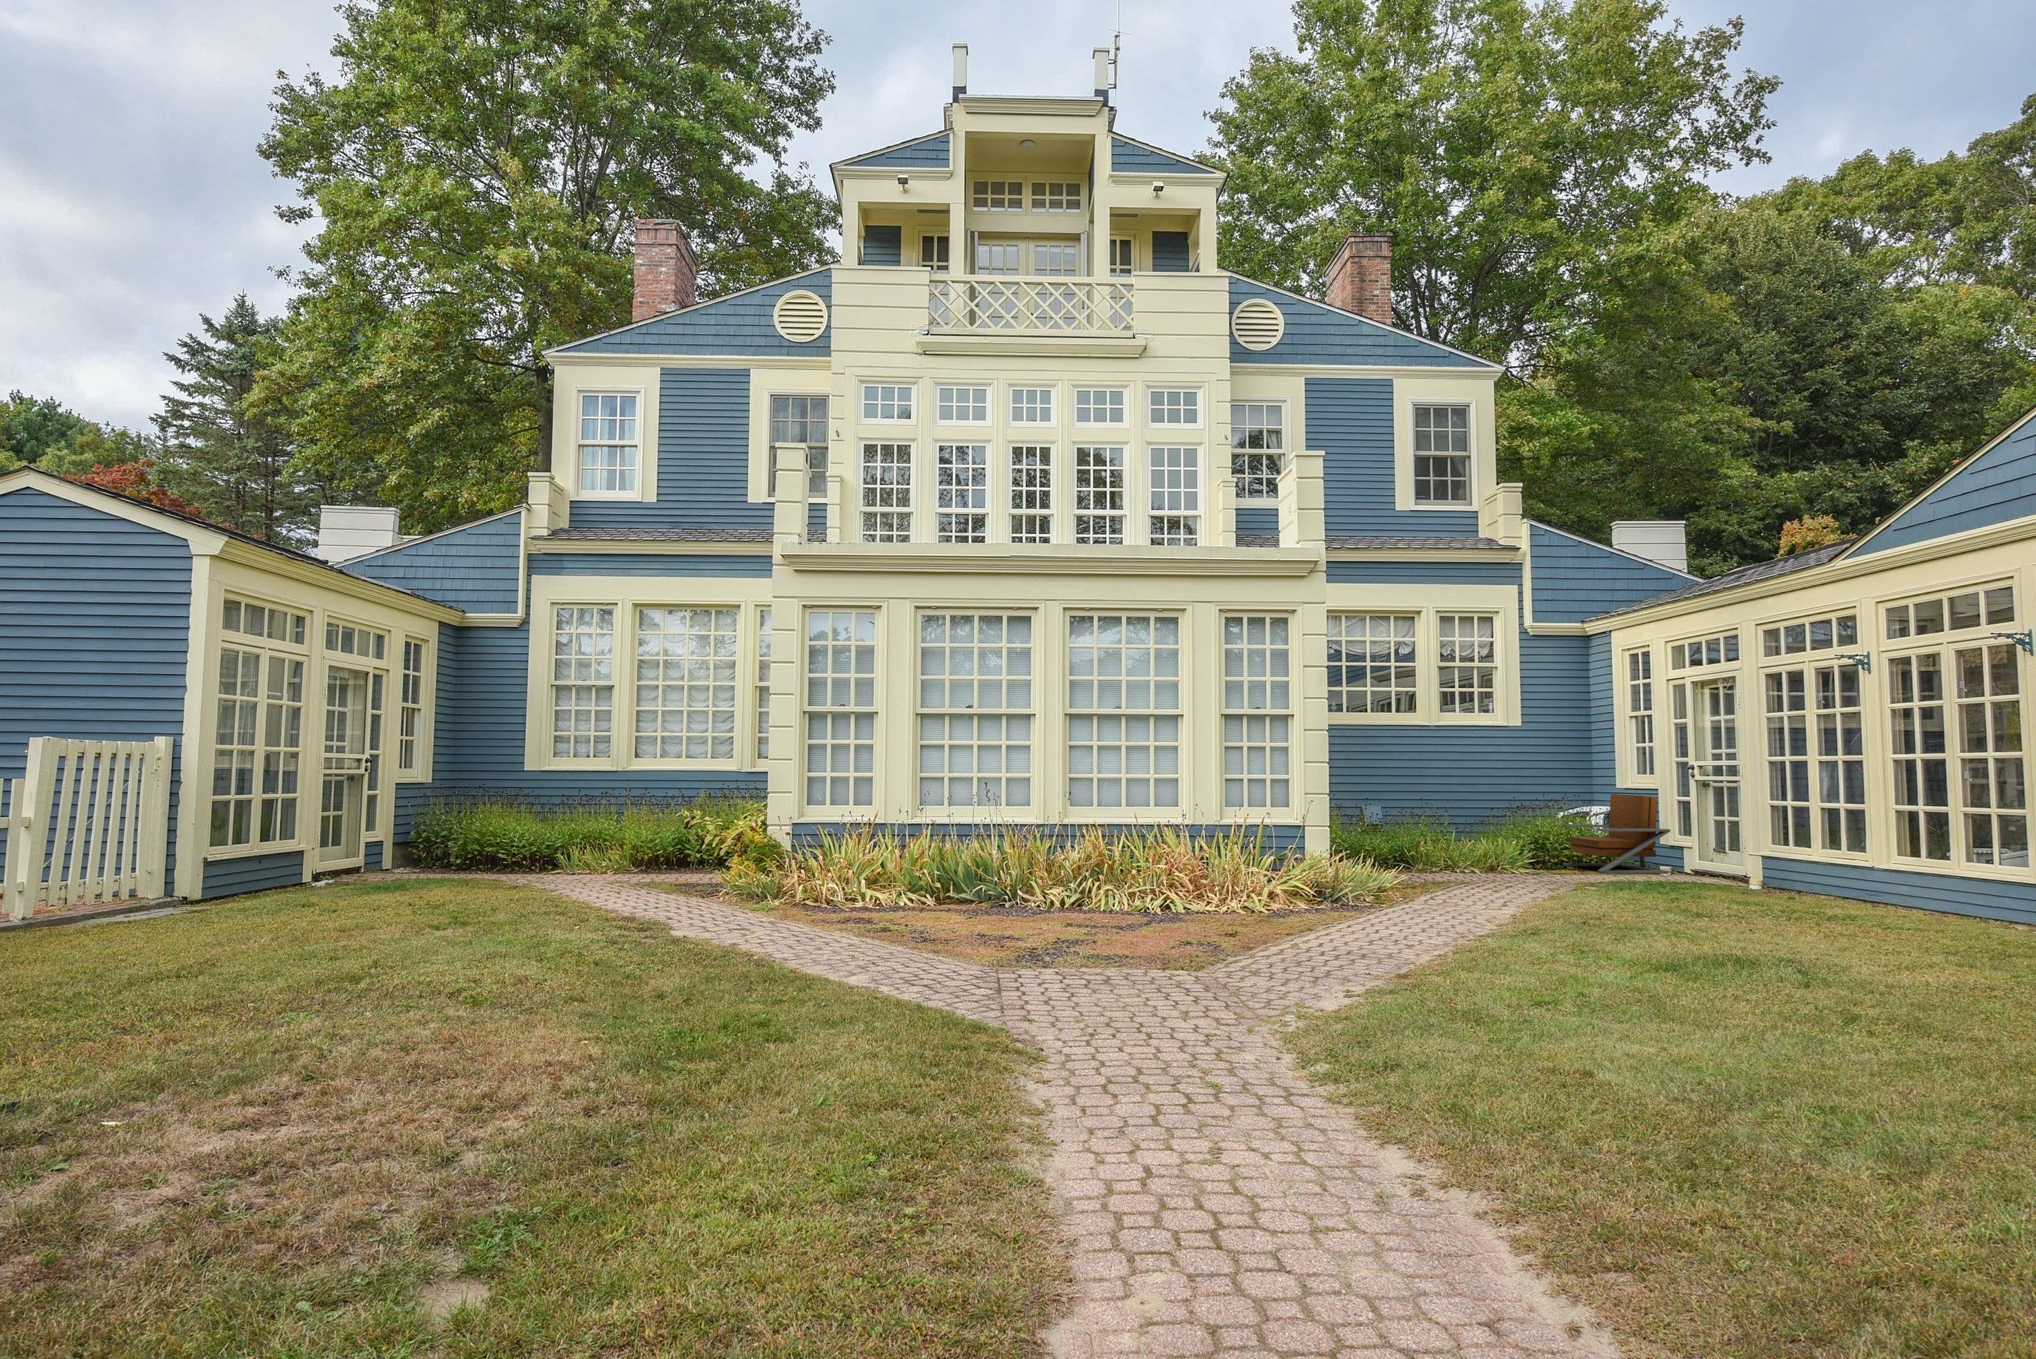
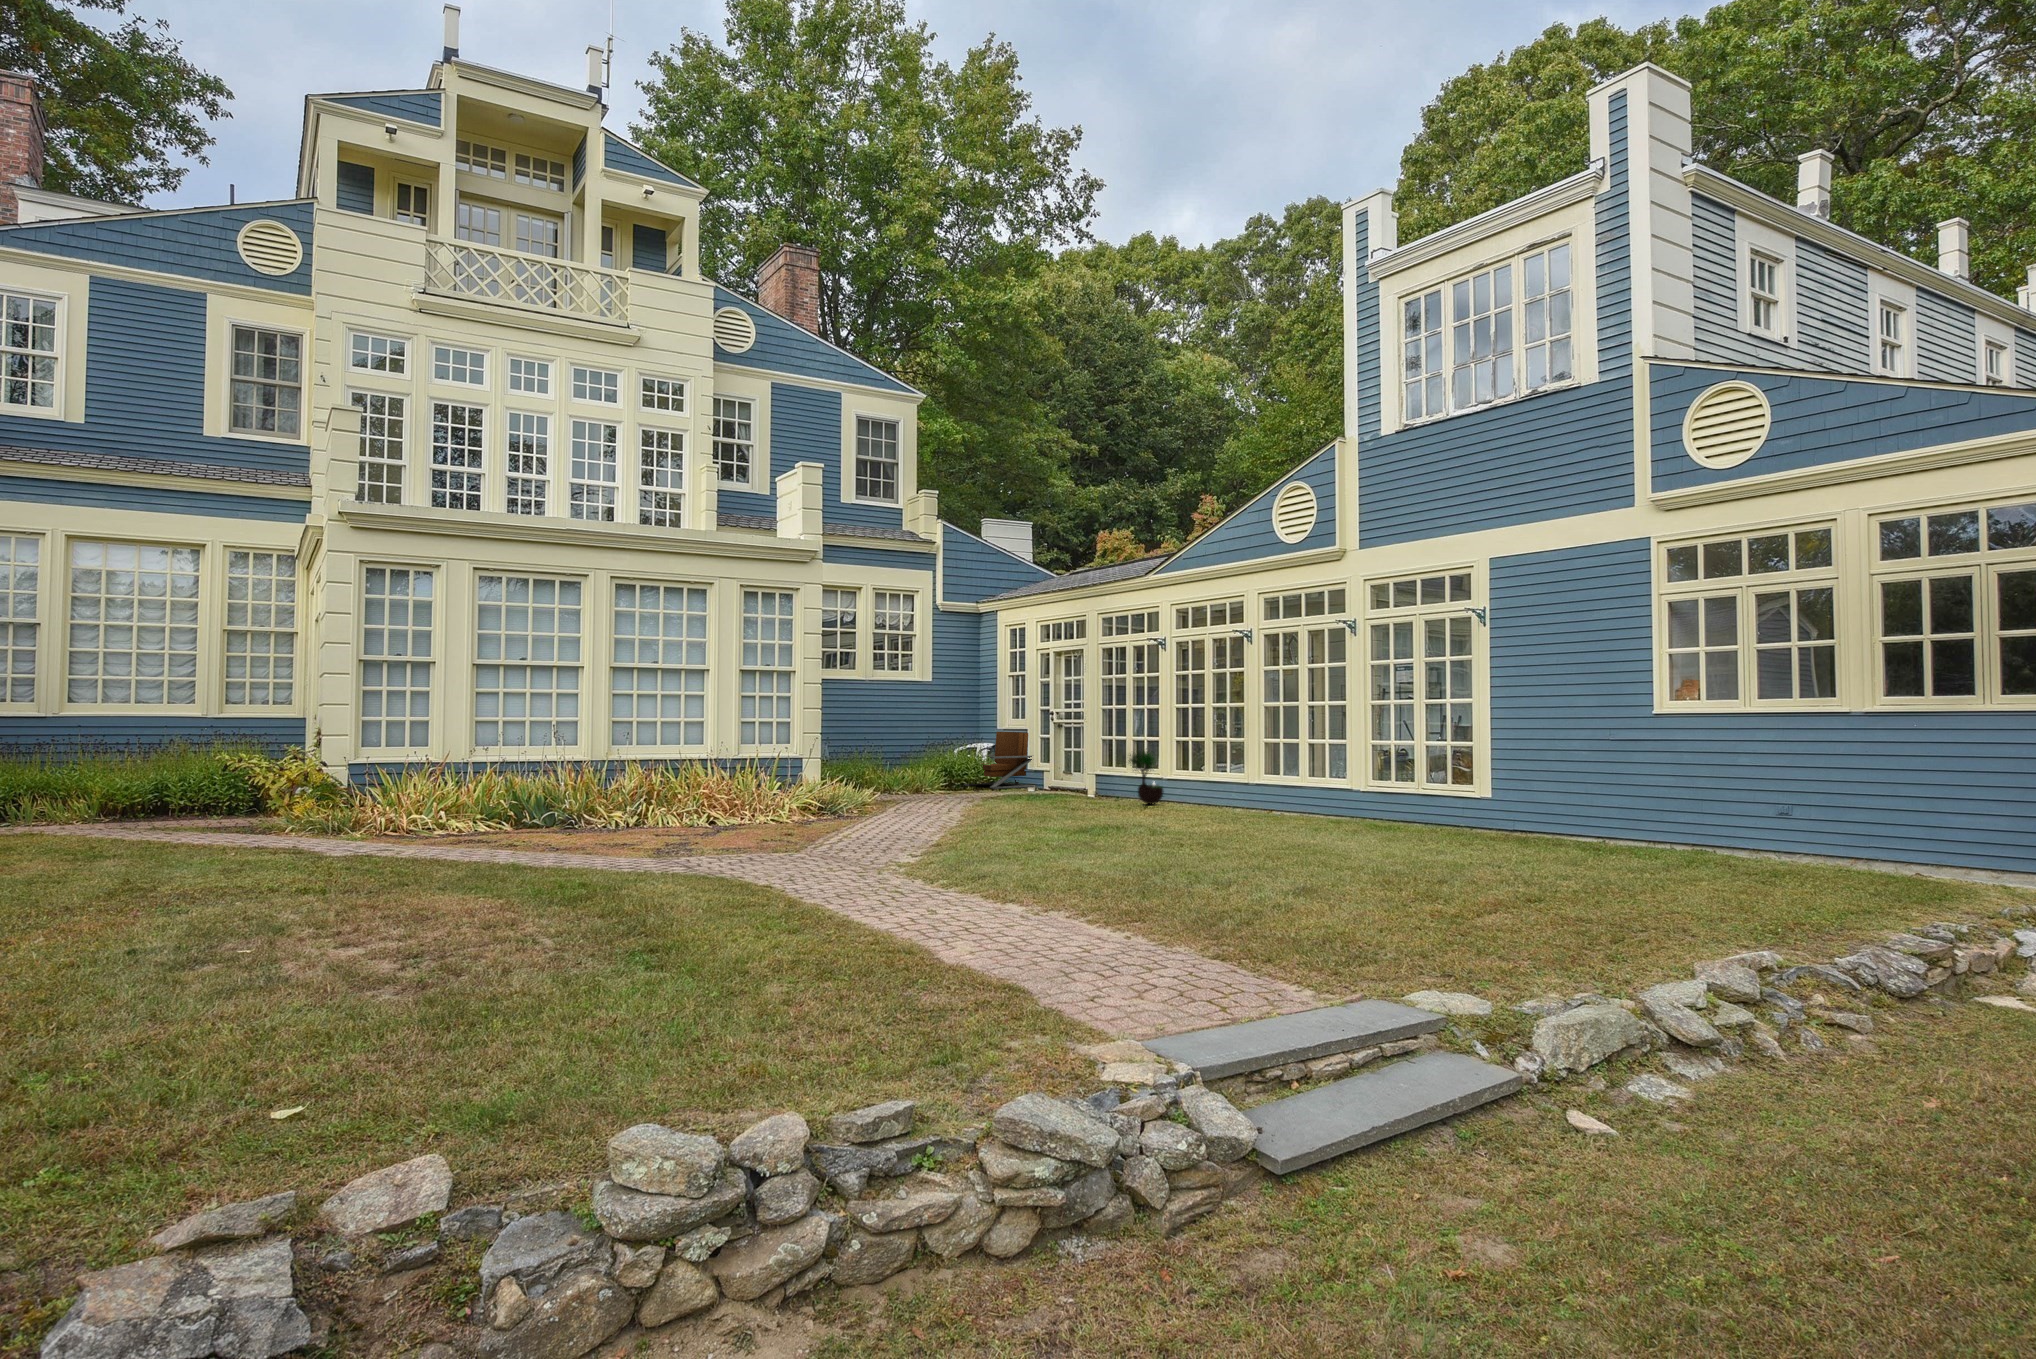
potted tree: none [1806,820,1885,917] -> present [1129,751,1163,804]

